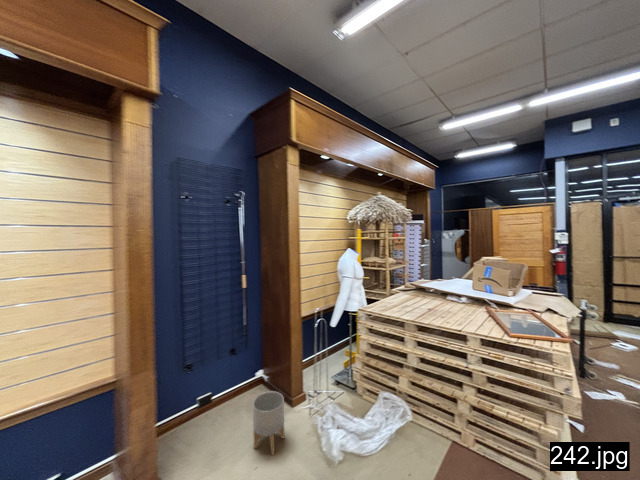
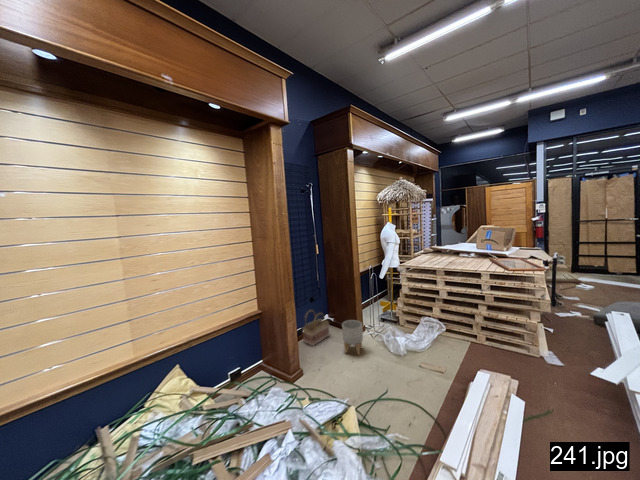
basket: none [209,366,252,425] -> present [303,310,329,346]

